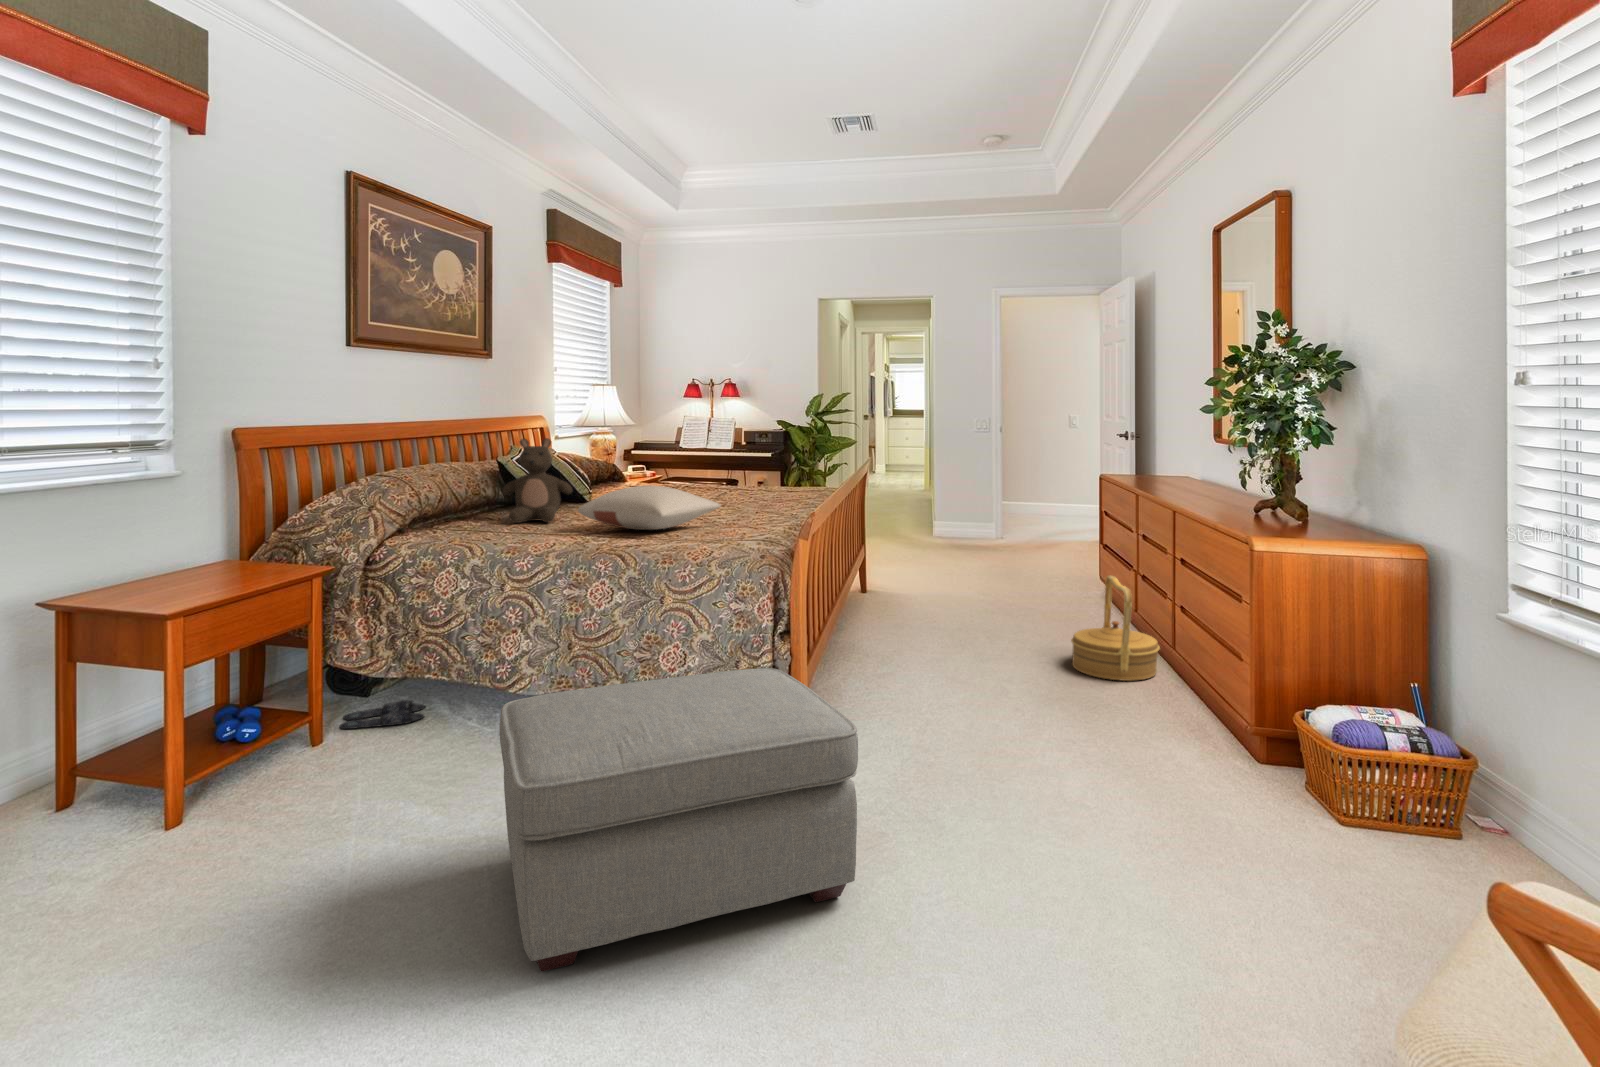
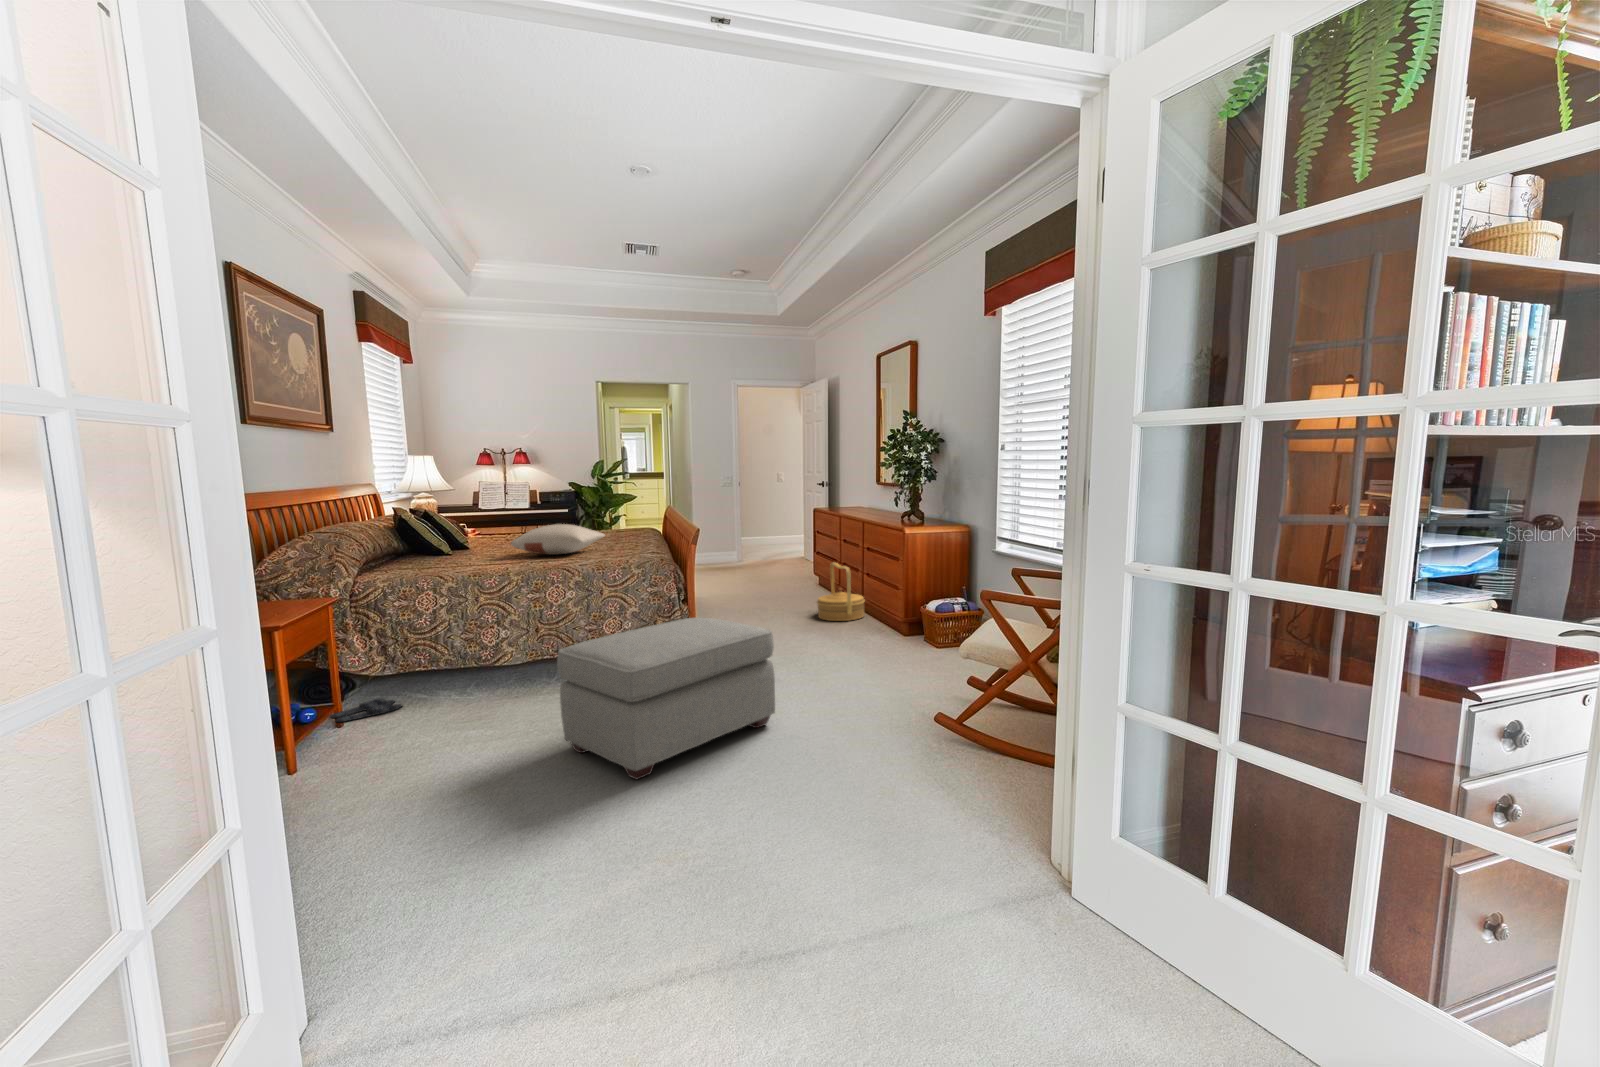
stuffed bear: present [503,438,572,523] -> none [430,496,485,559]

